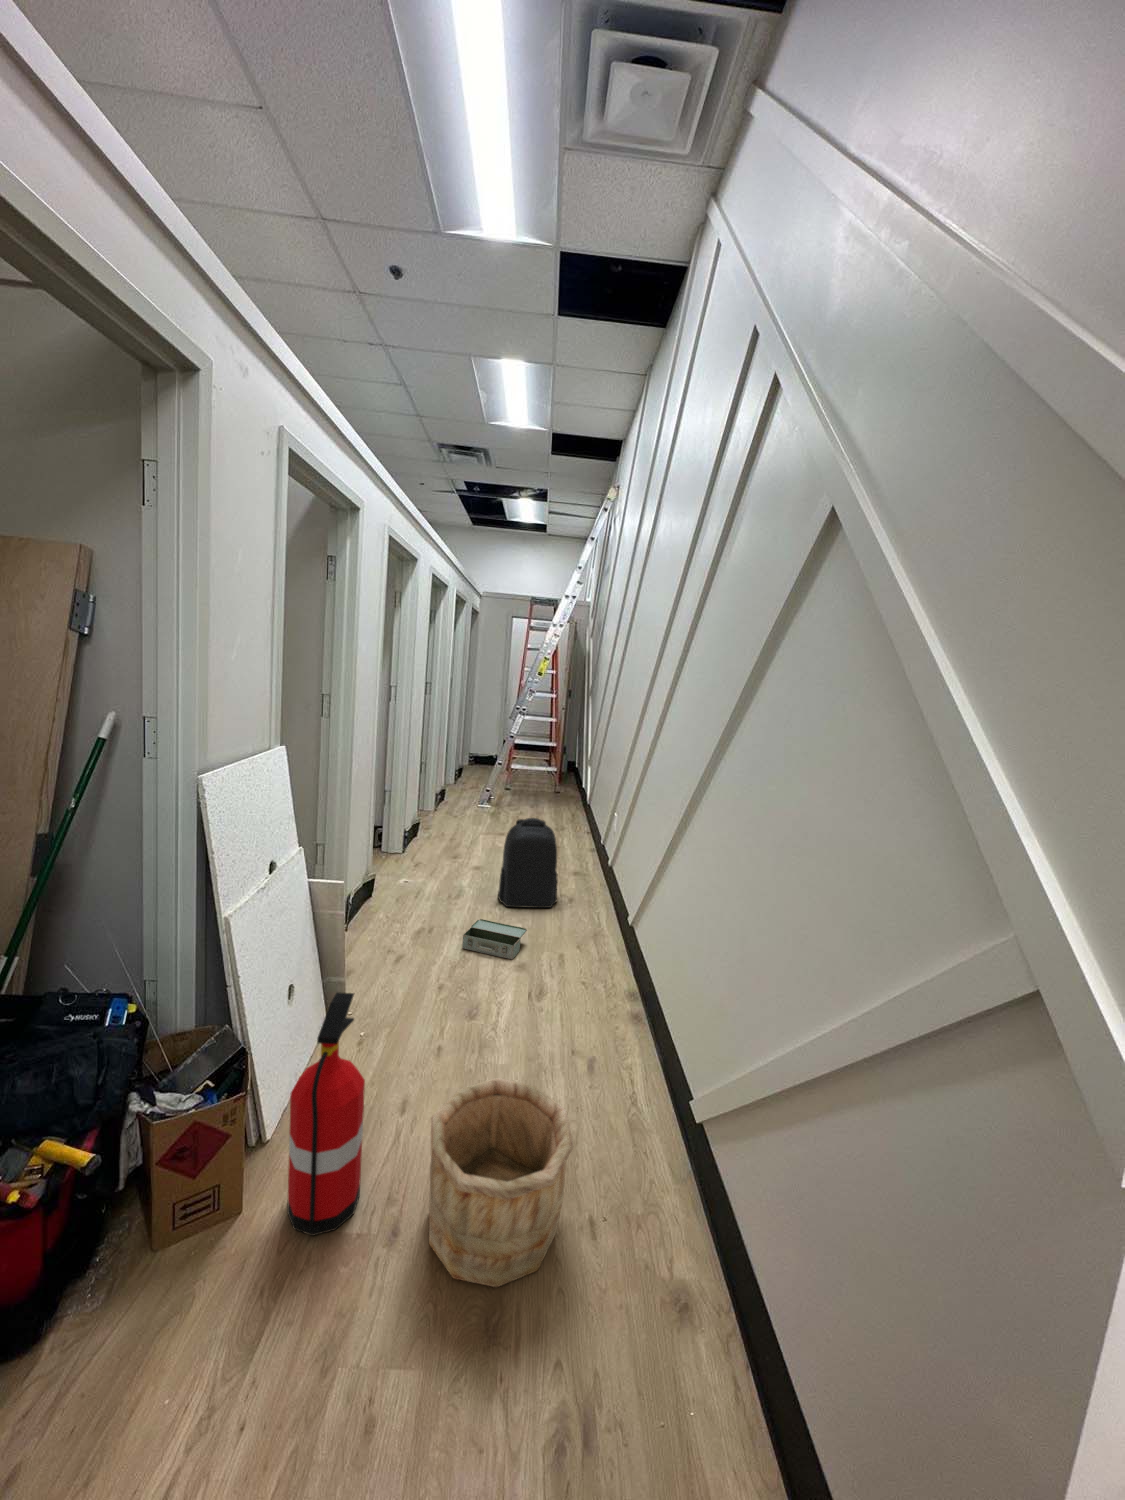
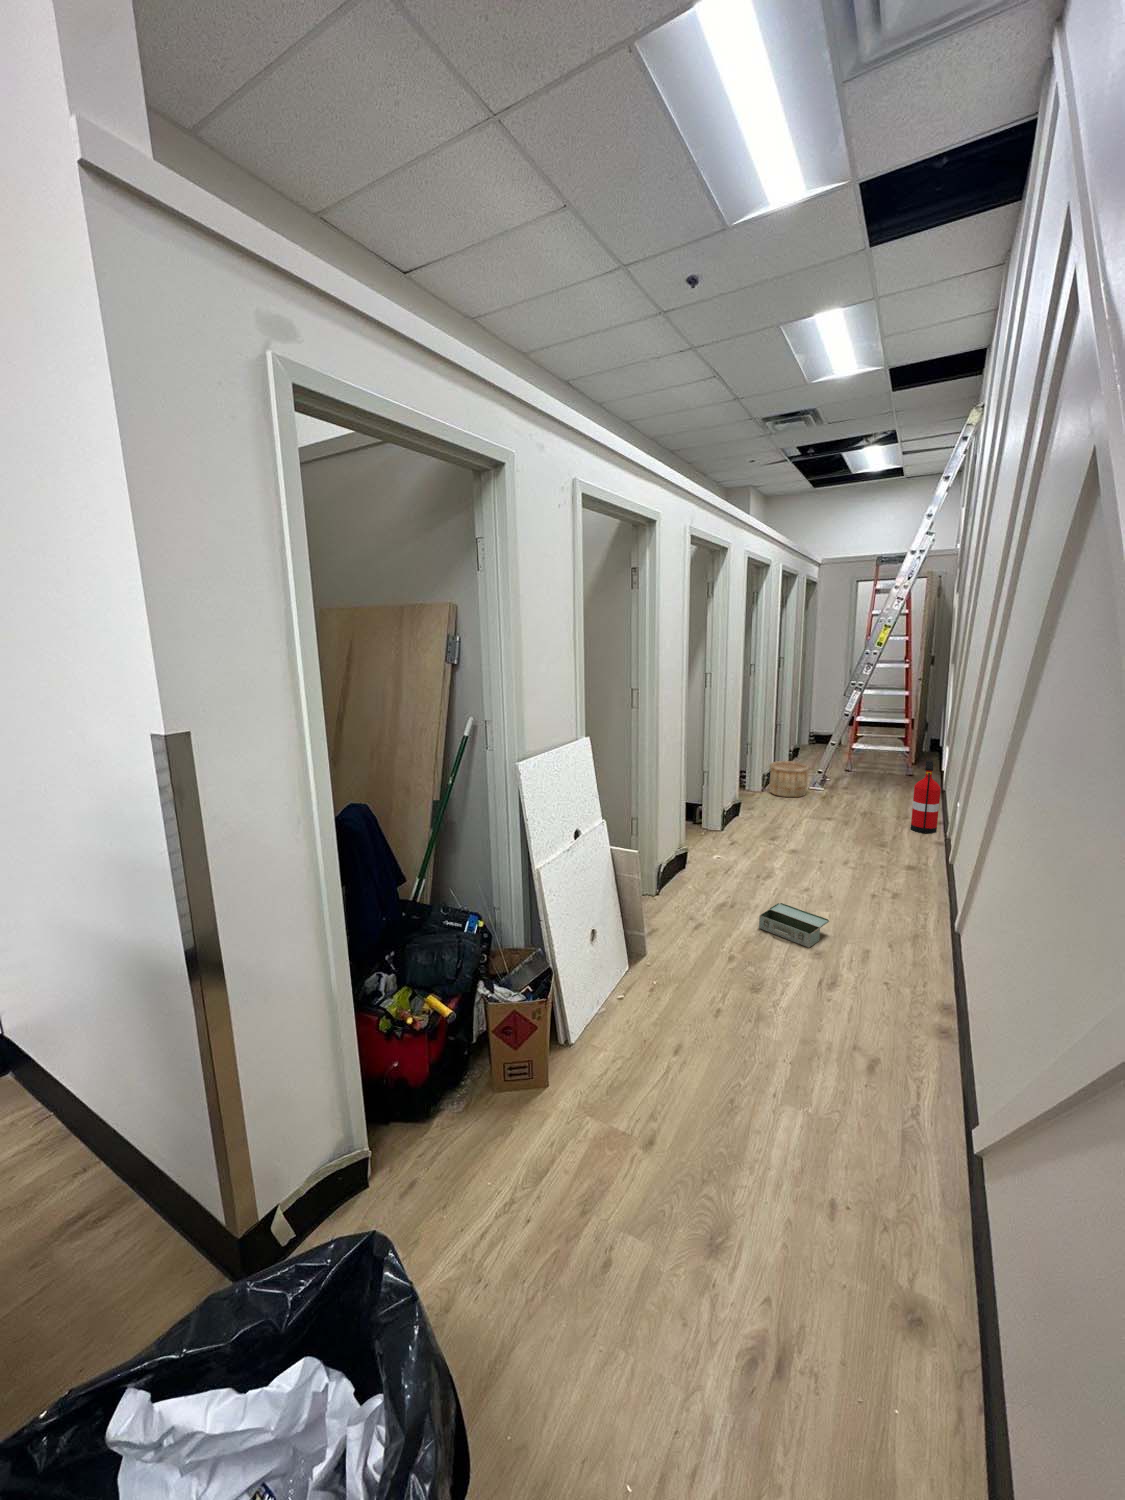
backpack: present [498,818,558,908] -> none [808,805,877,903]
fire extinguisher: present [287,992,365,1236] -> present [911,760,941,833]
wooden bucket: present [429,1078,573,1287] -> present [770,761,809,797]

